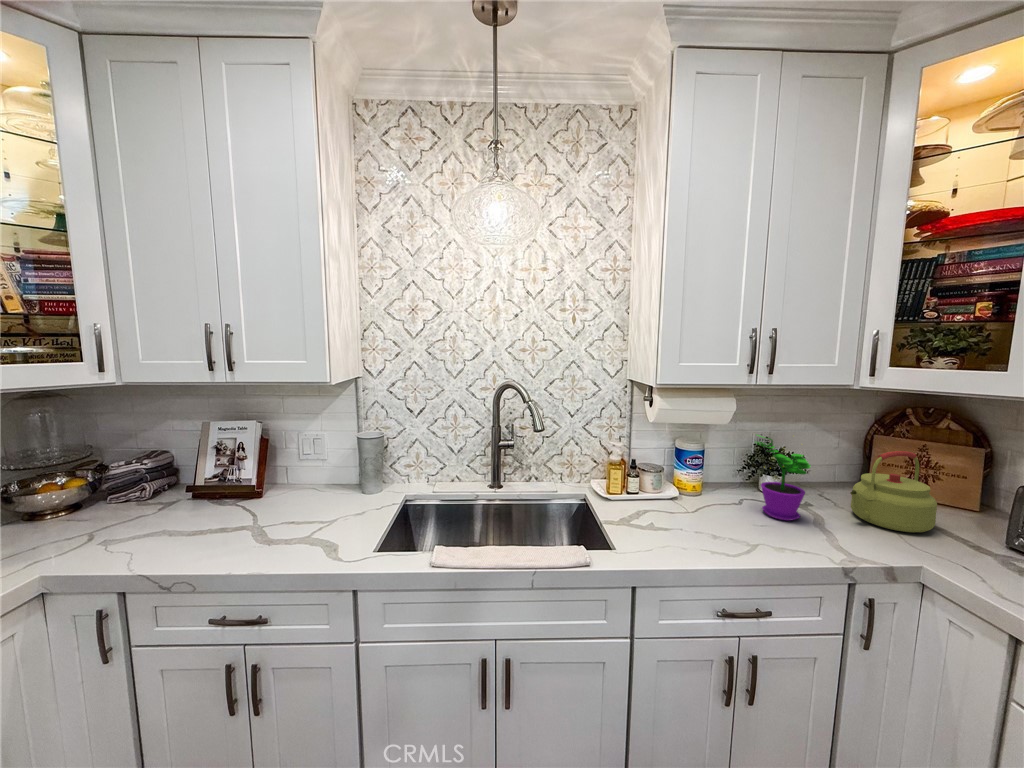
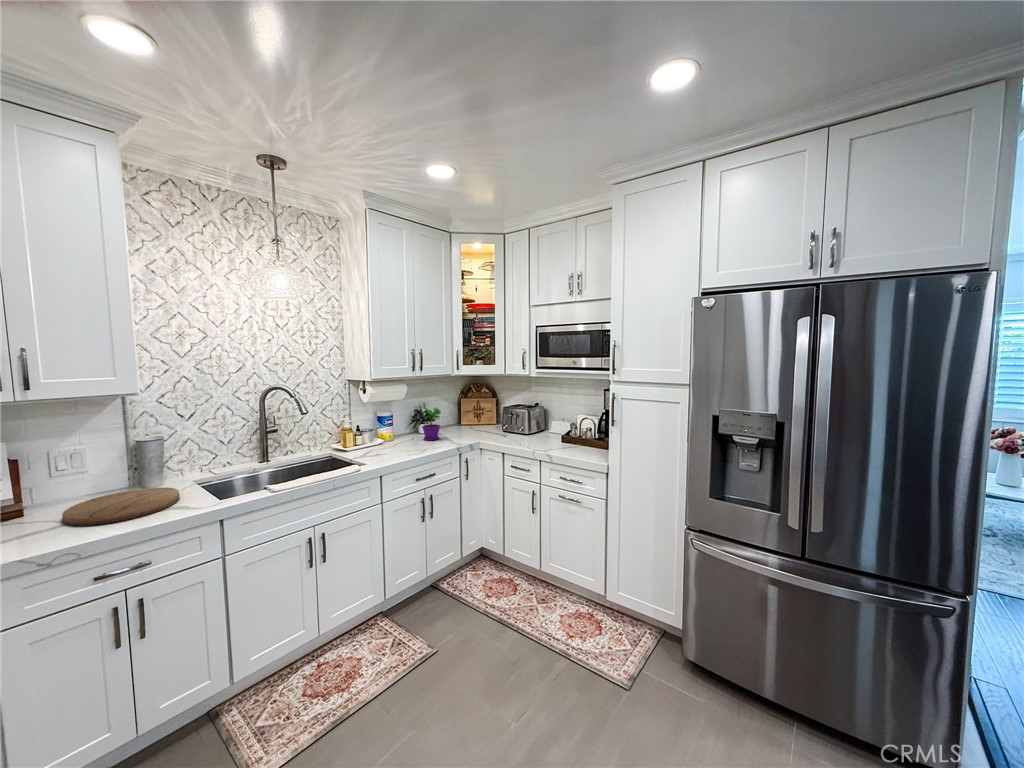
kettle: present [850,451,937,532] -> none [456,402,483,434]
cutting board: none [245,494,362,548] -> present [62,487,180,526]

